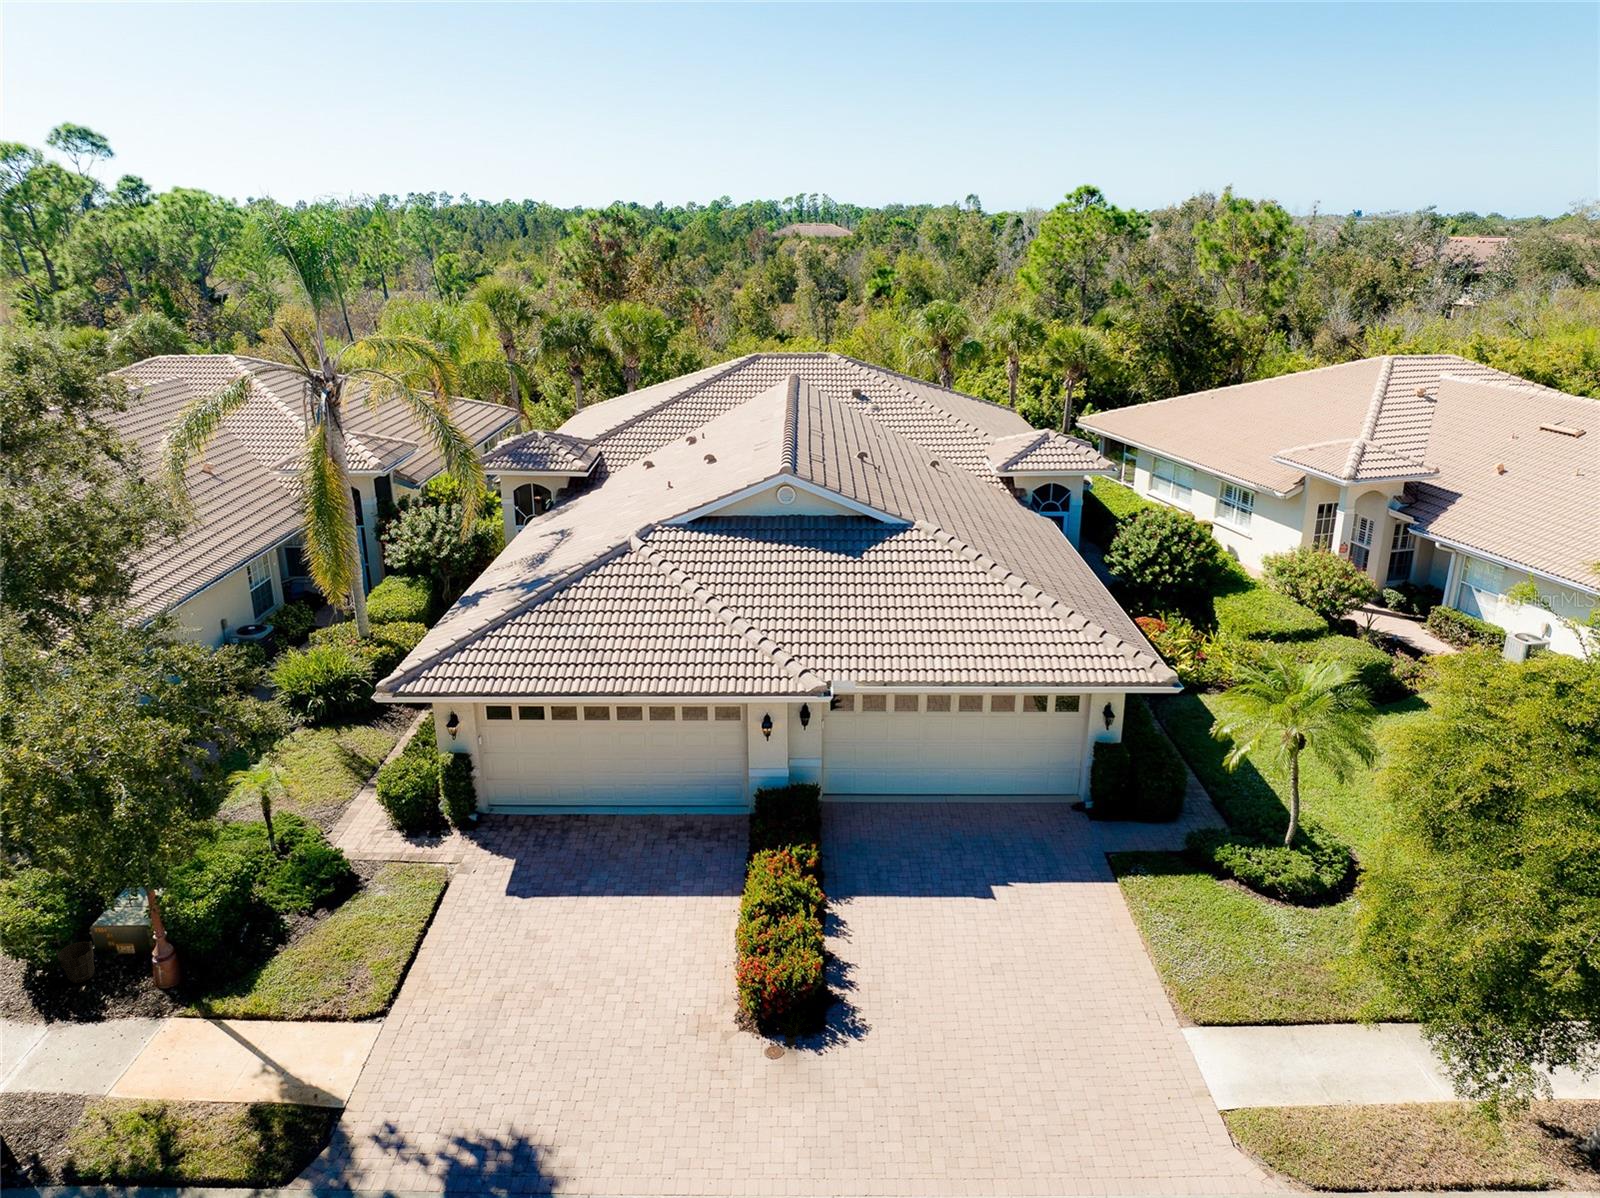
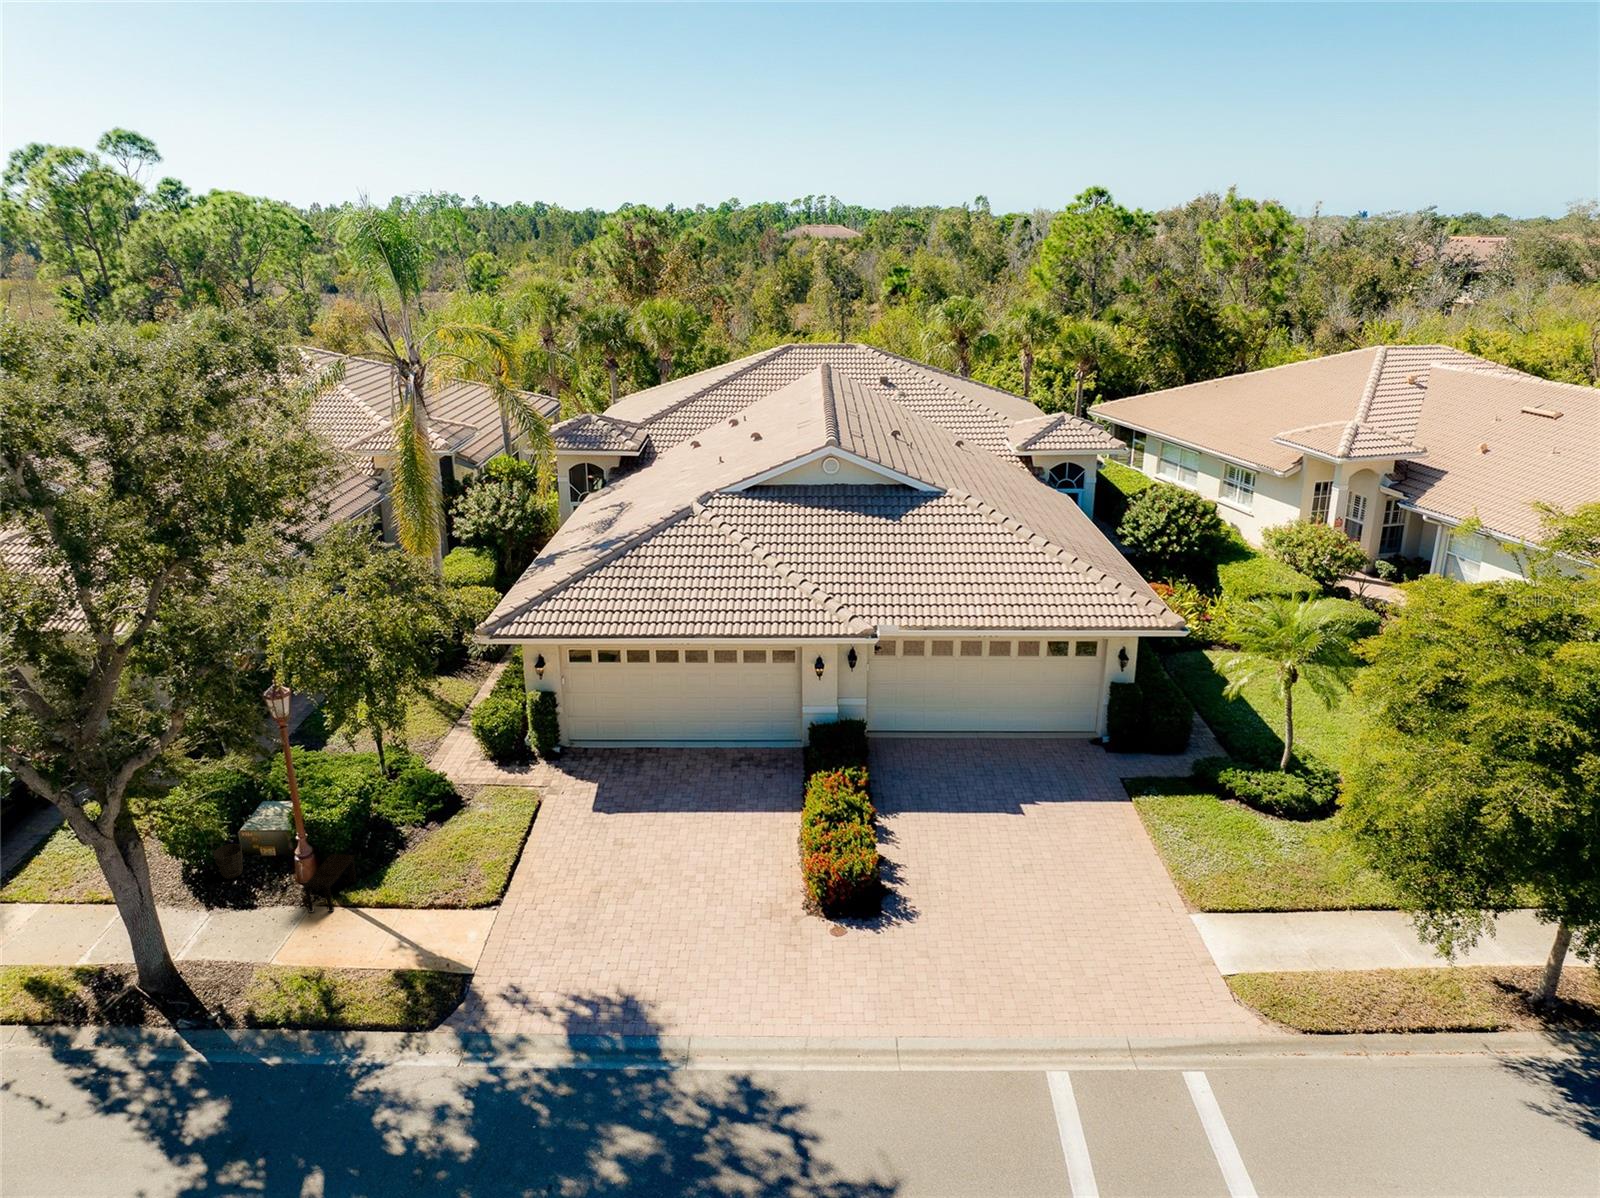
bench: none [153,956,224,1029] -> present [303,854,356,913]
potted plant: present [775,1013,809,1046] -> none [837,898,871,926]

